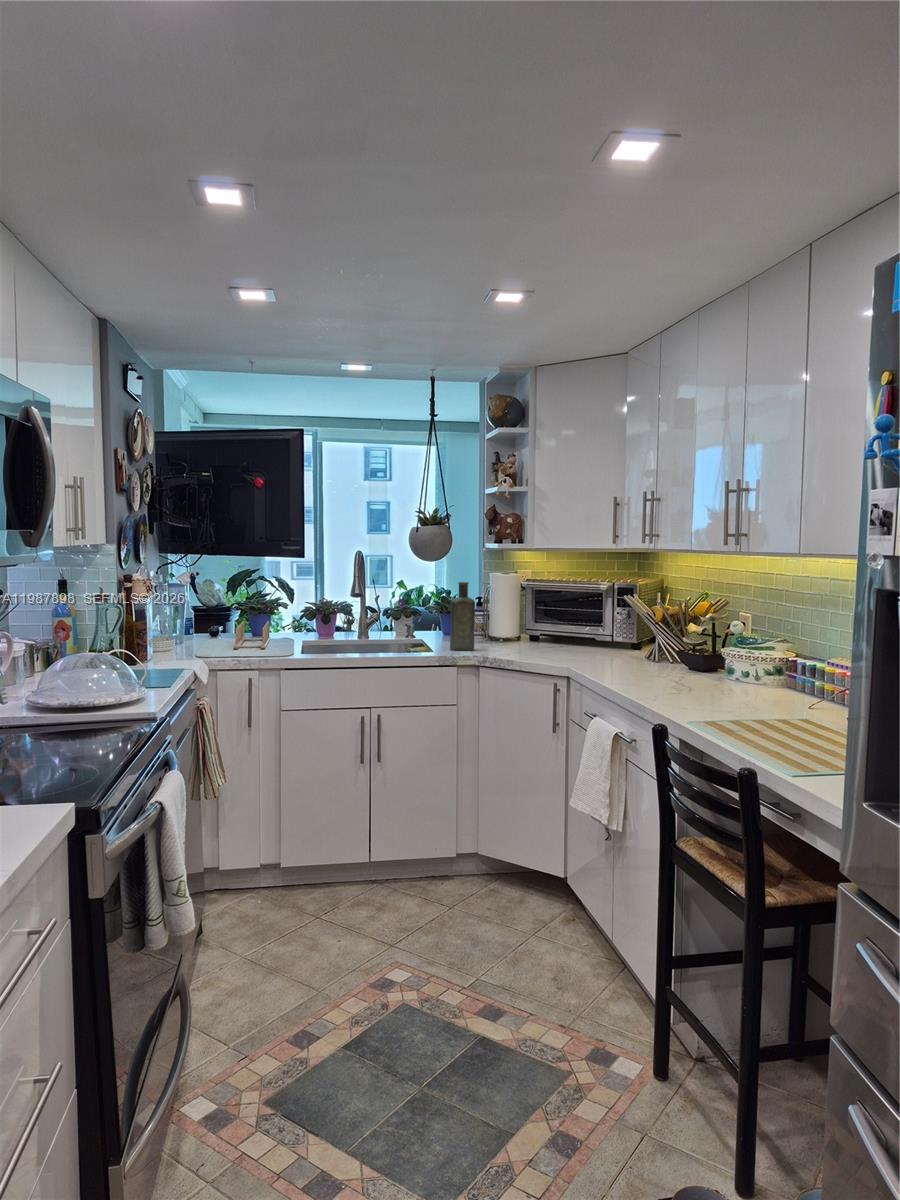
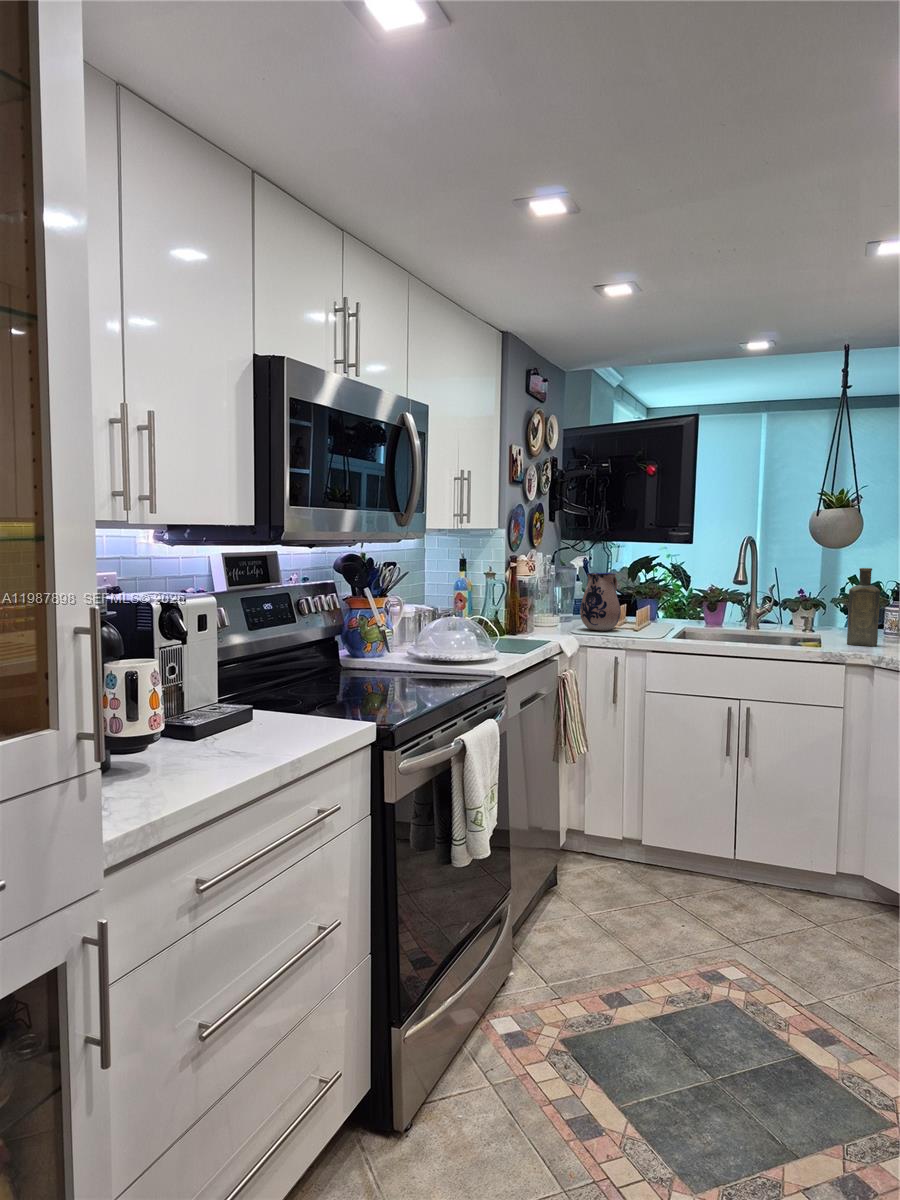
ceramic pitcher: none [200,590,244,651] -> present [580,573,621,631]

